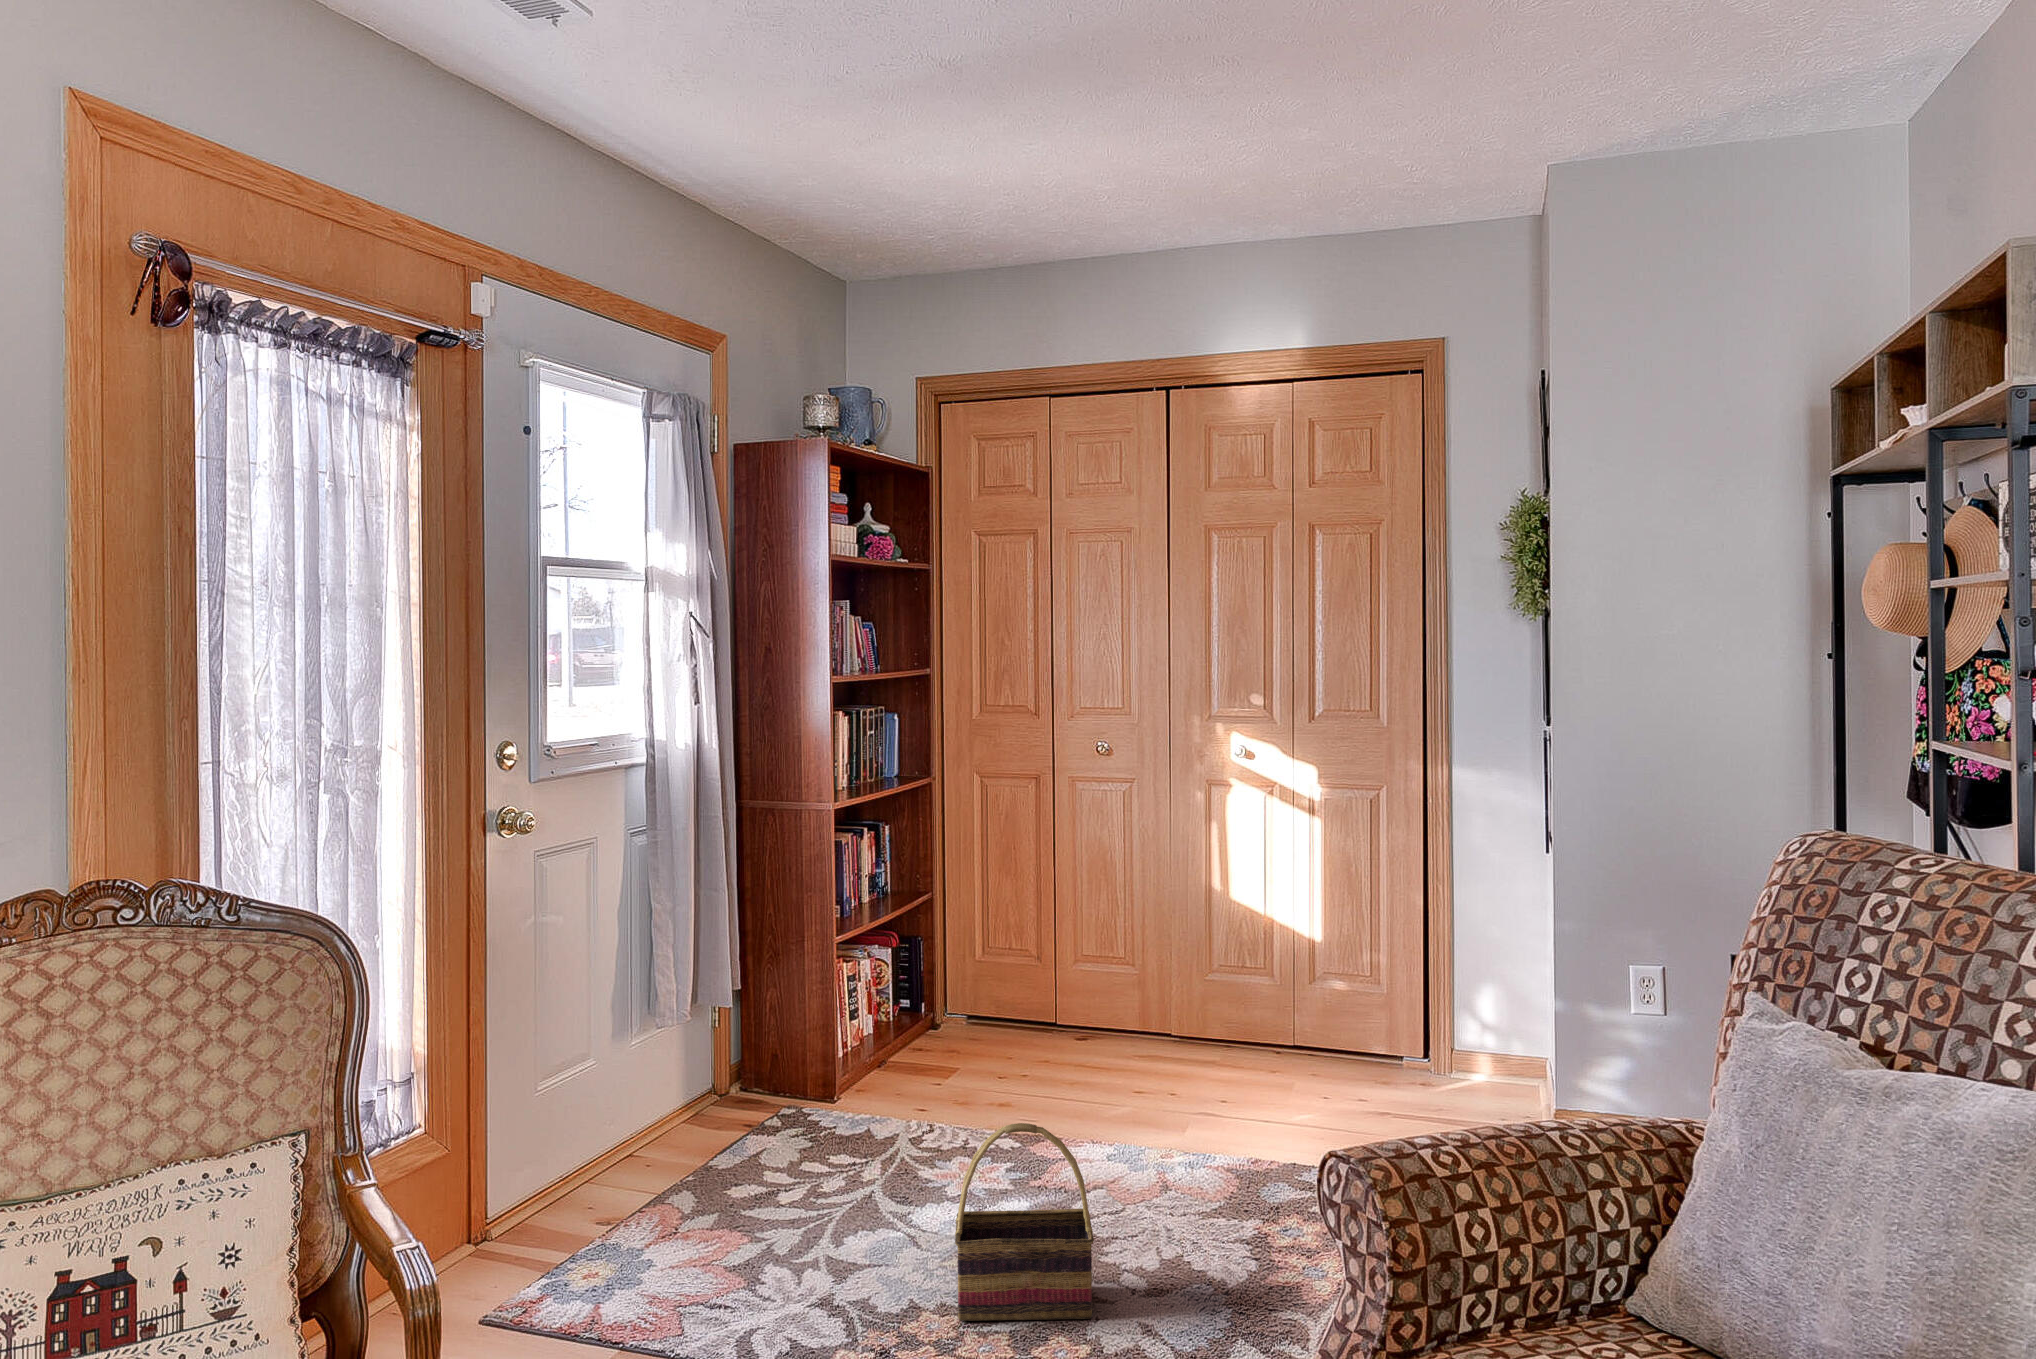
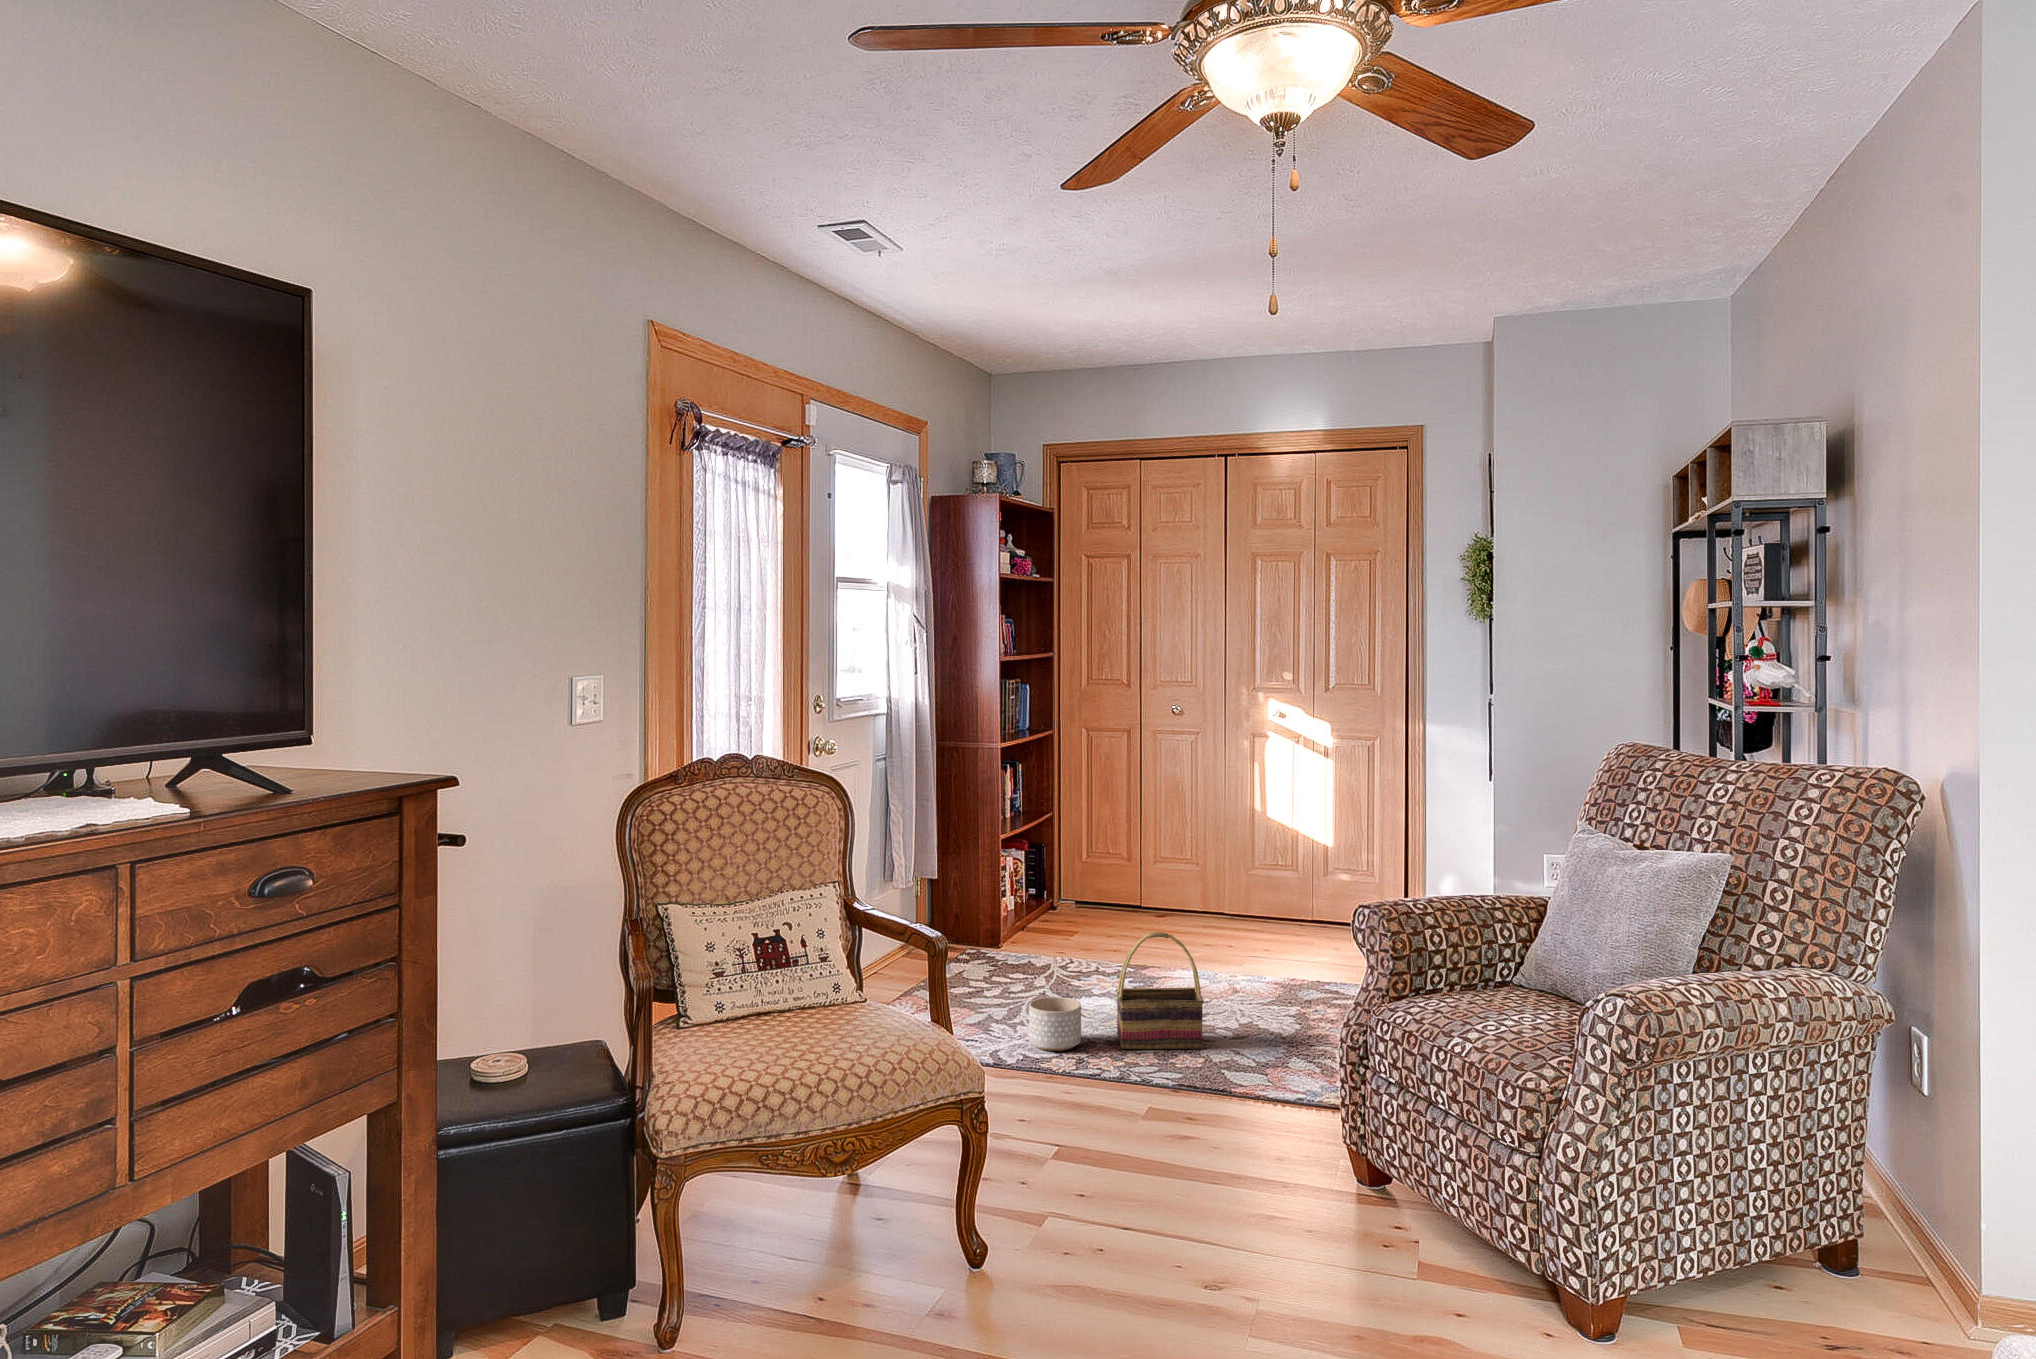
planter: none [810,1226,896,1325] -> present [1029,997,1081,1051]

